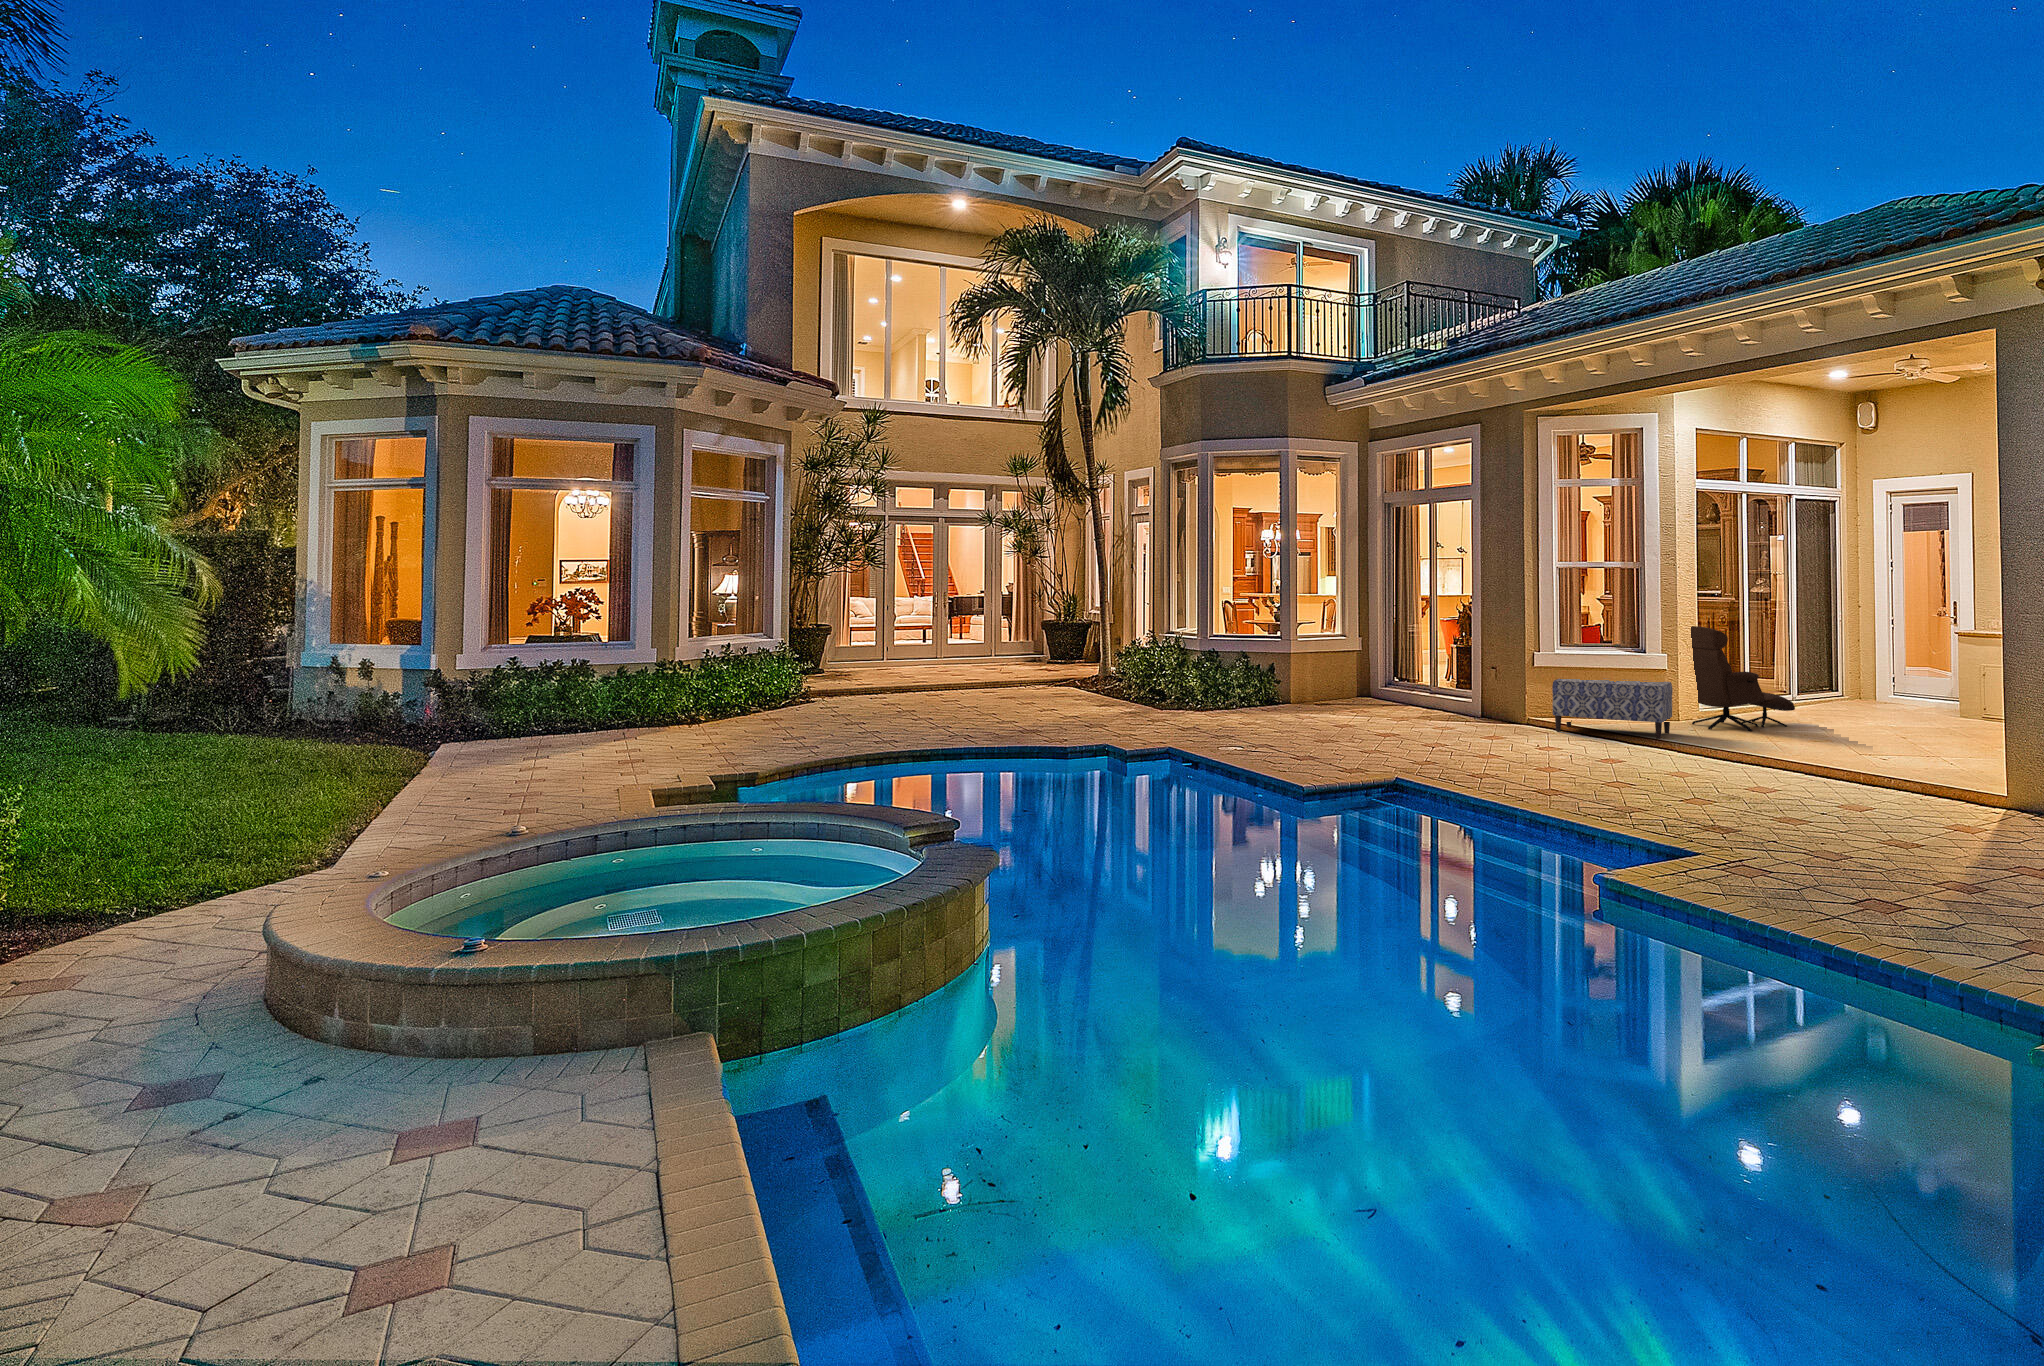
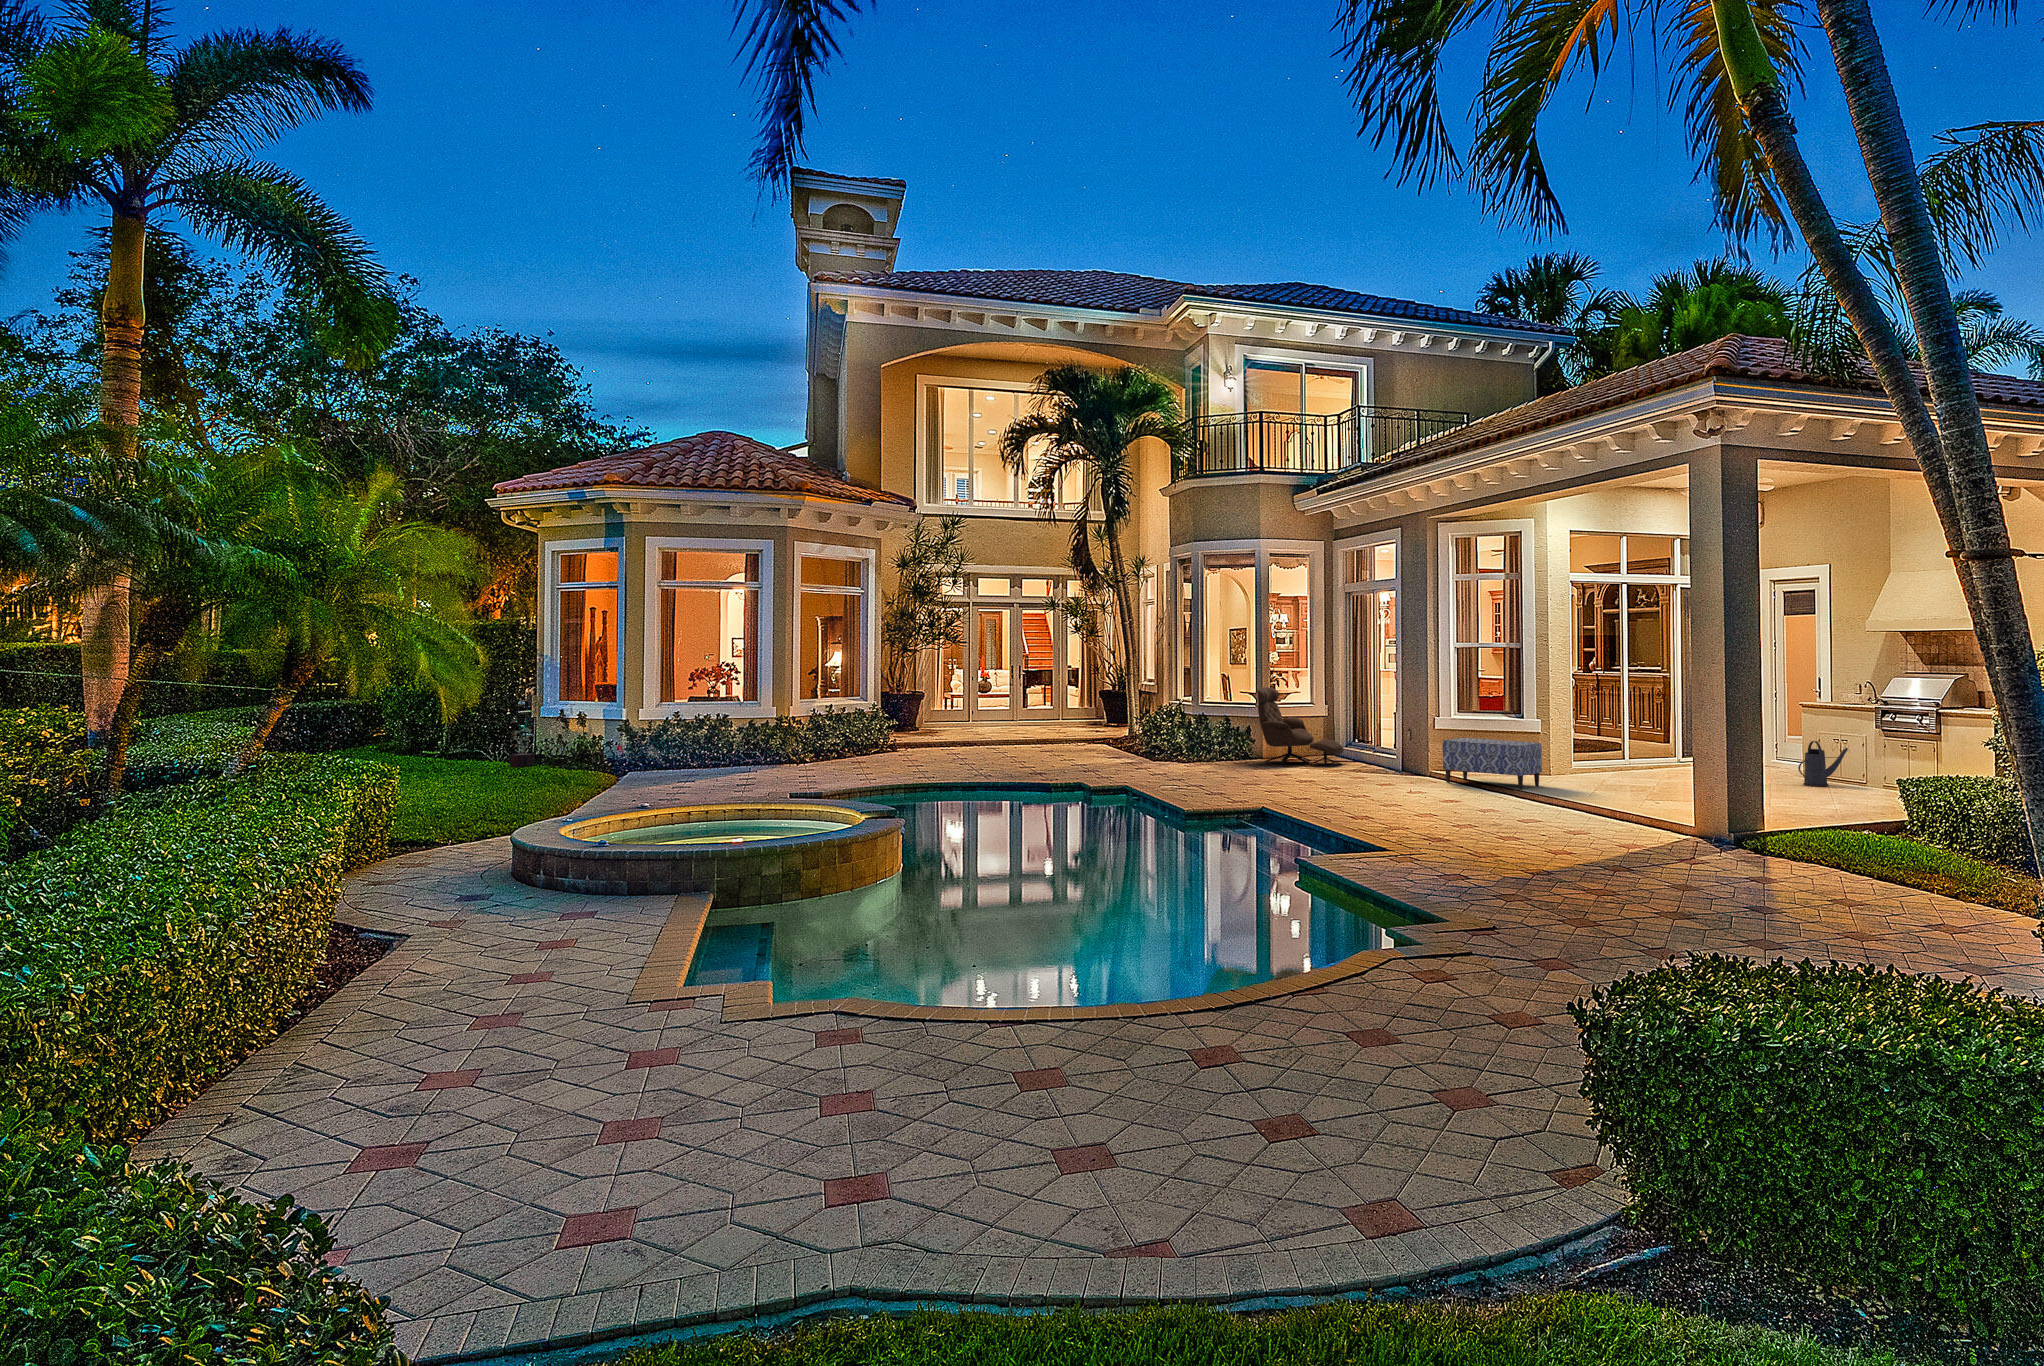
lounge chair: present [1691,626,1795,731] -> present [1257,687,1344,766]
watering can: none [1942,675,1988,726] -> present [1798,741,1848,787]
decorative plant: none [253,680,294,737] -> present [509,728,535,767]

